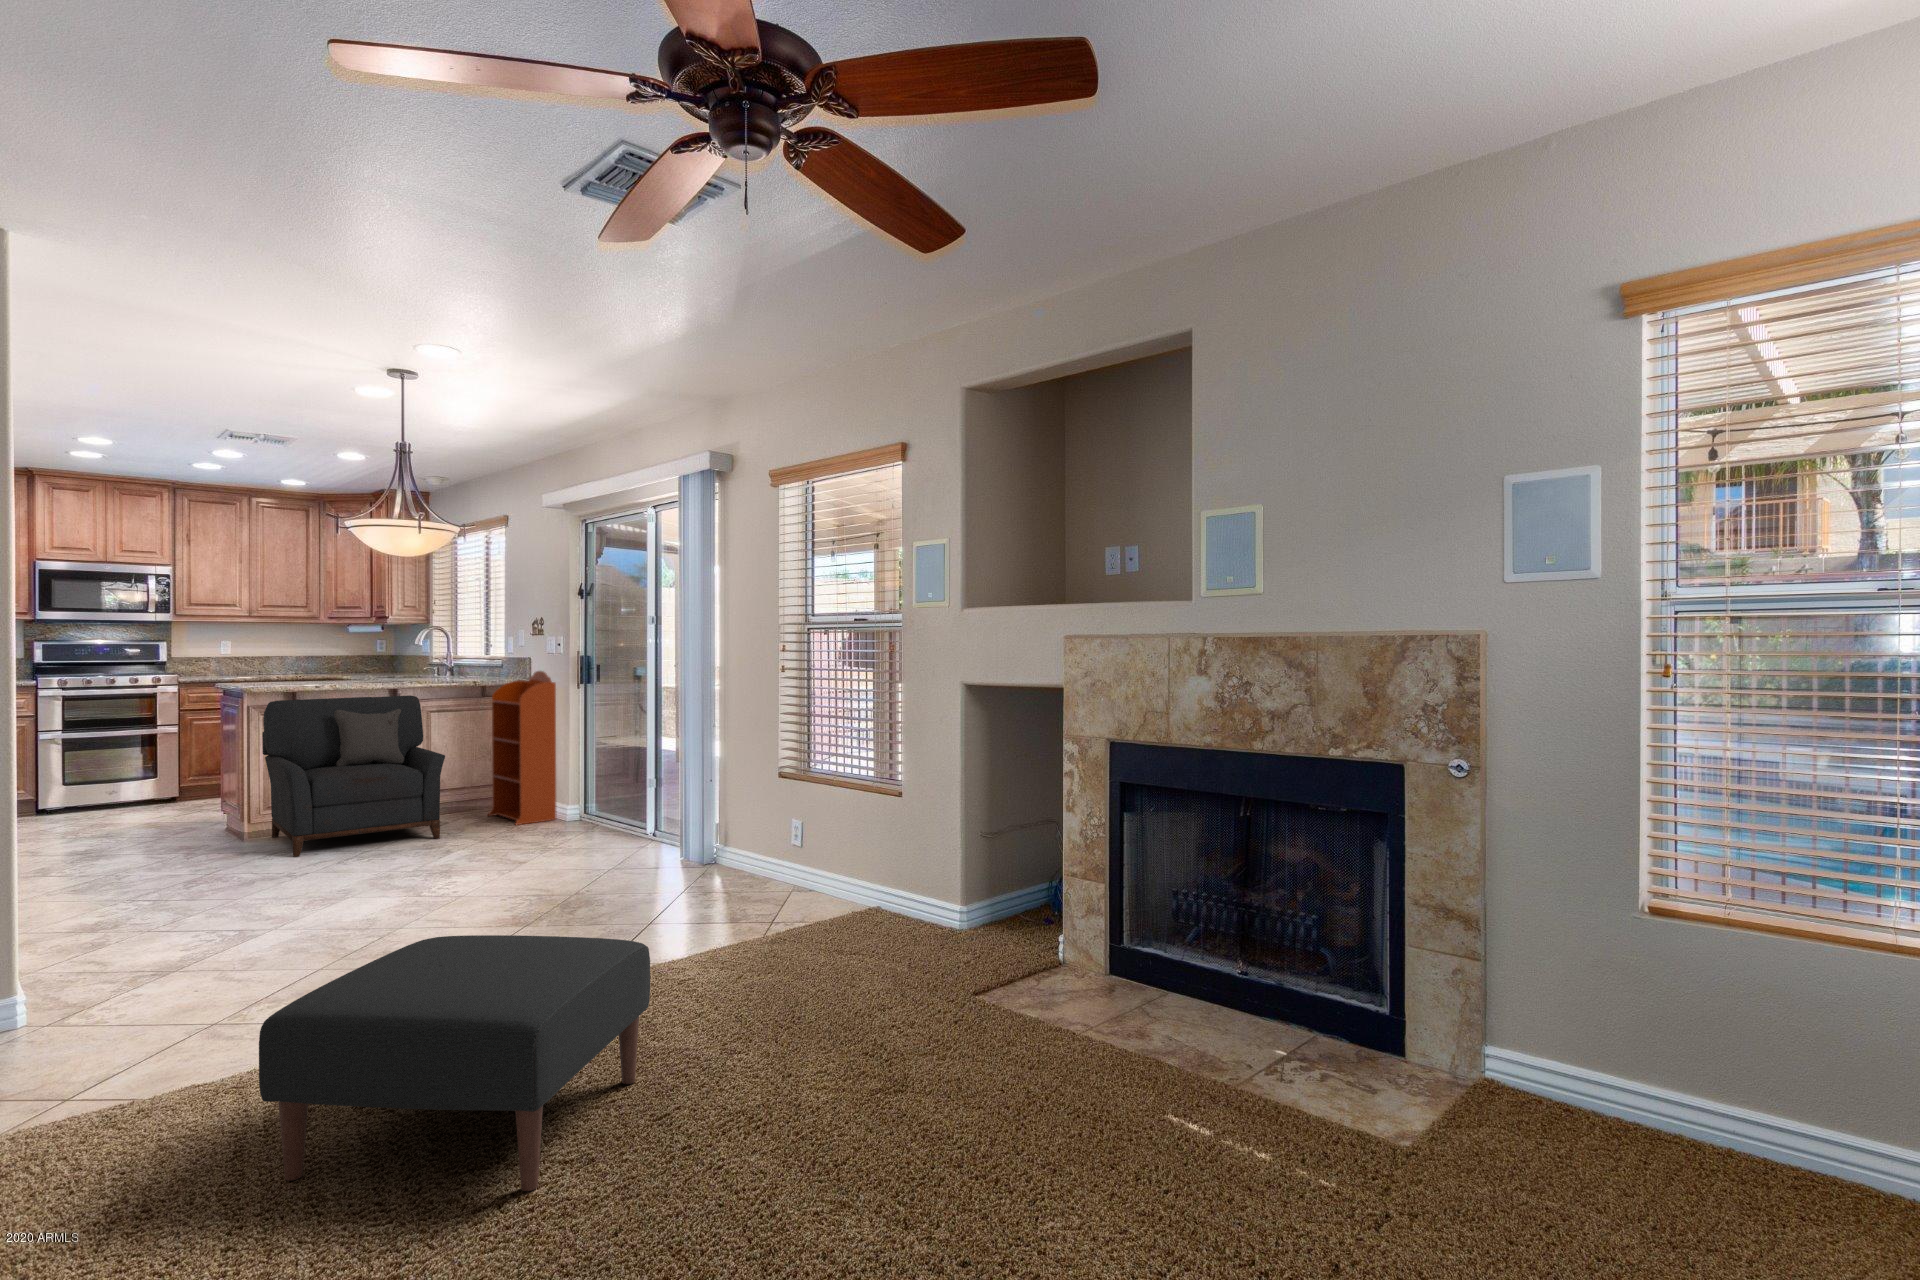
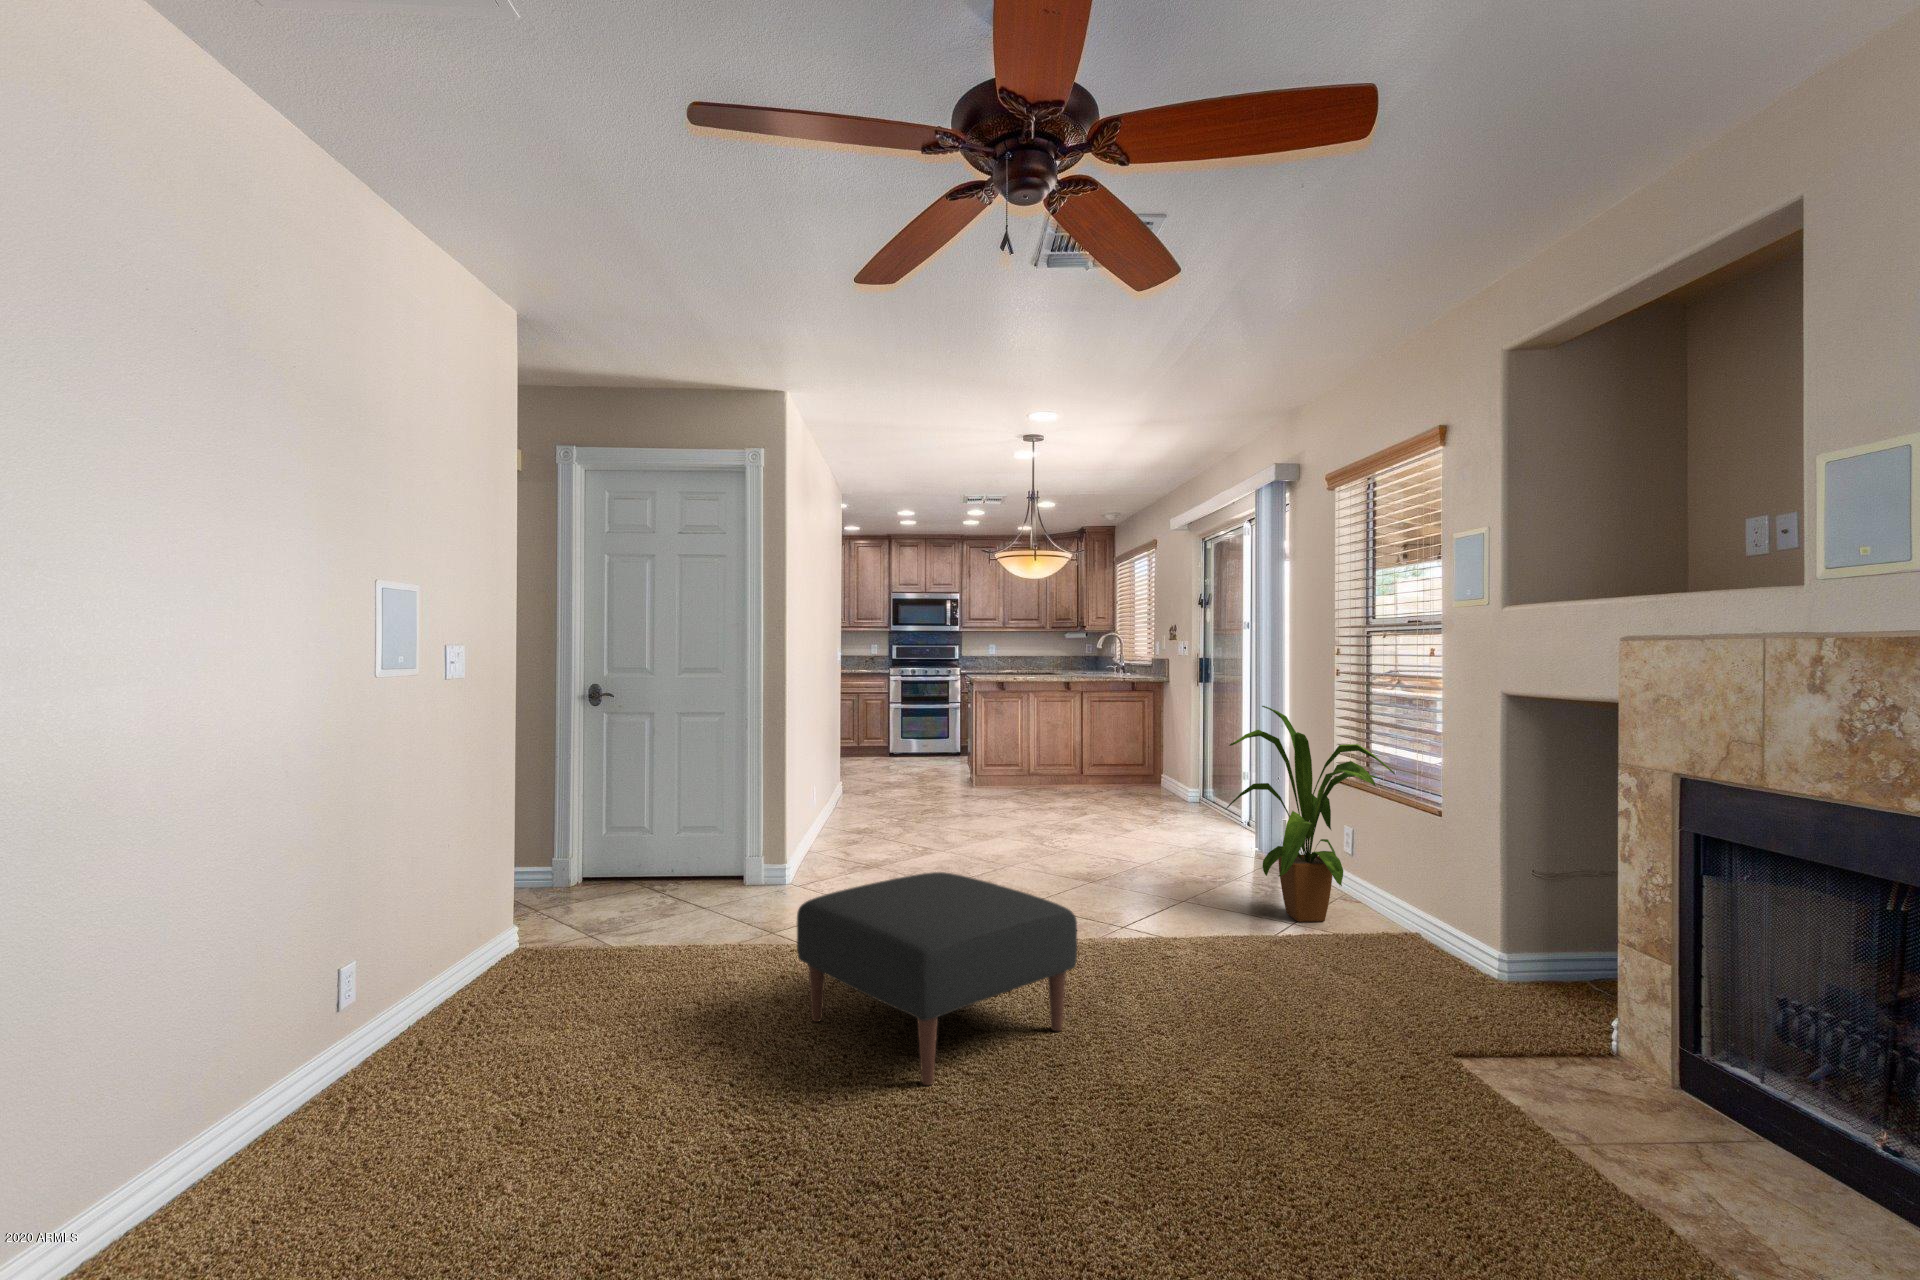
bookcase: present [488,671,556,825] -> none [1134,670,1183,802]
armchair: present [262,695,445,857] -> none [980,687,1091,804]
house plant: none [694,705,854,917] -> present [1227,706,1395,922]

